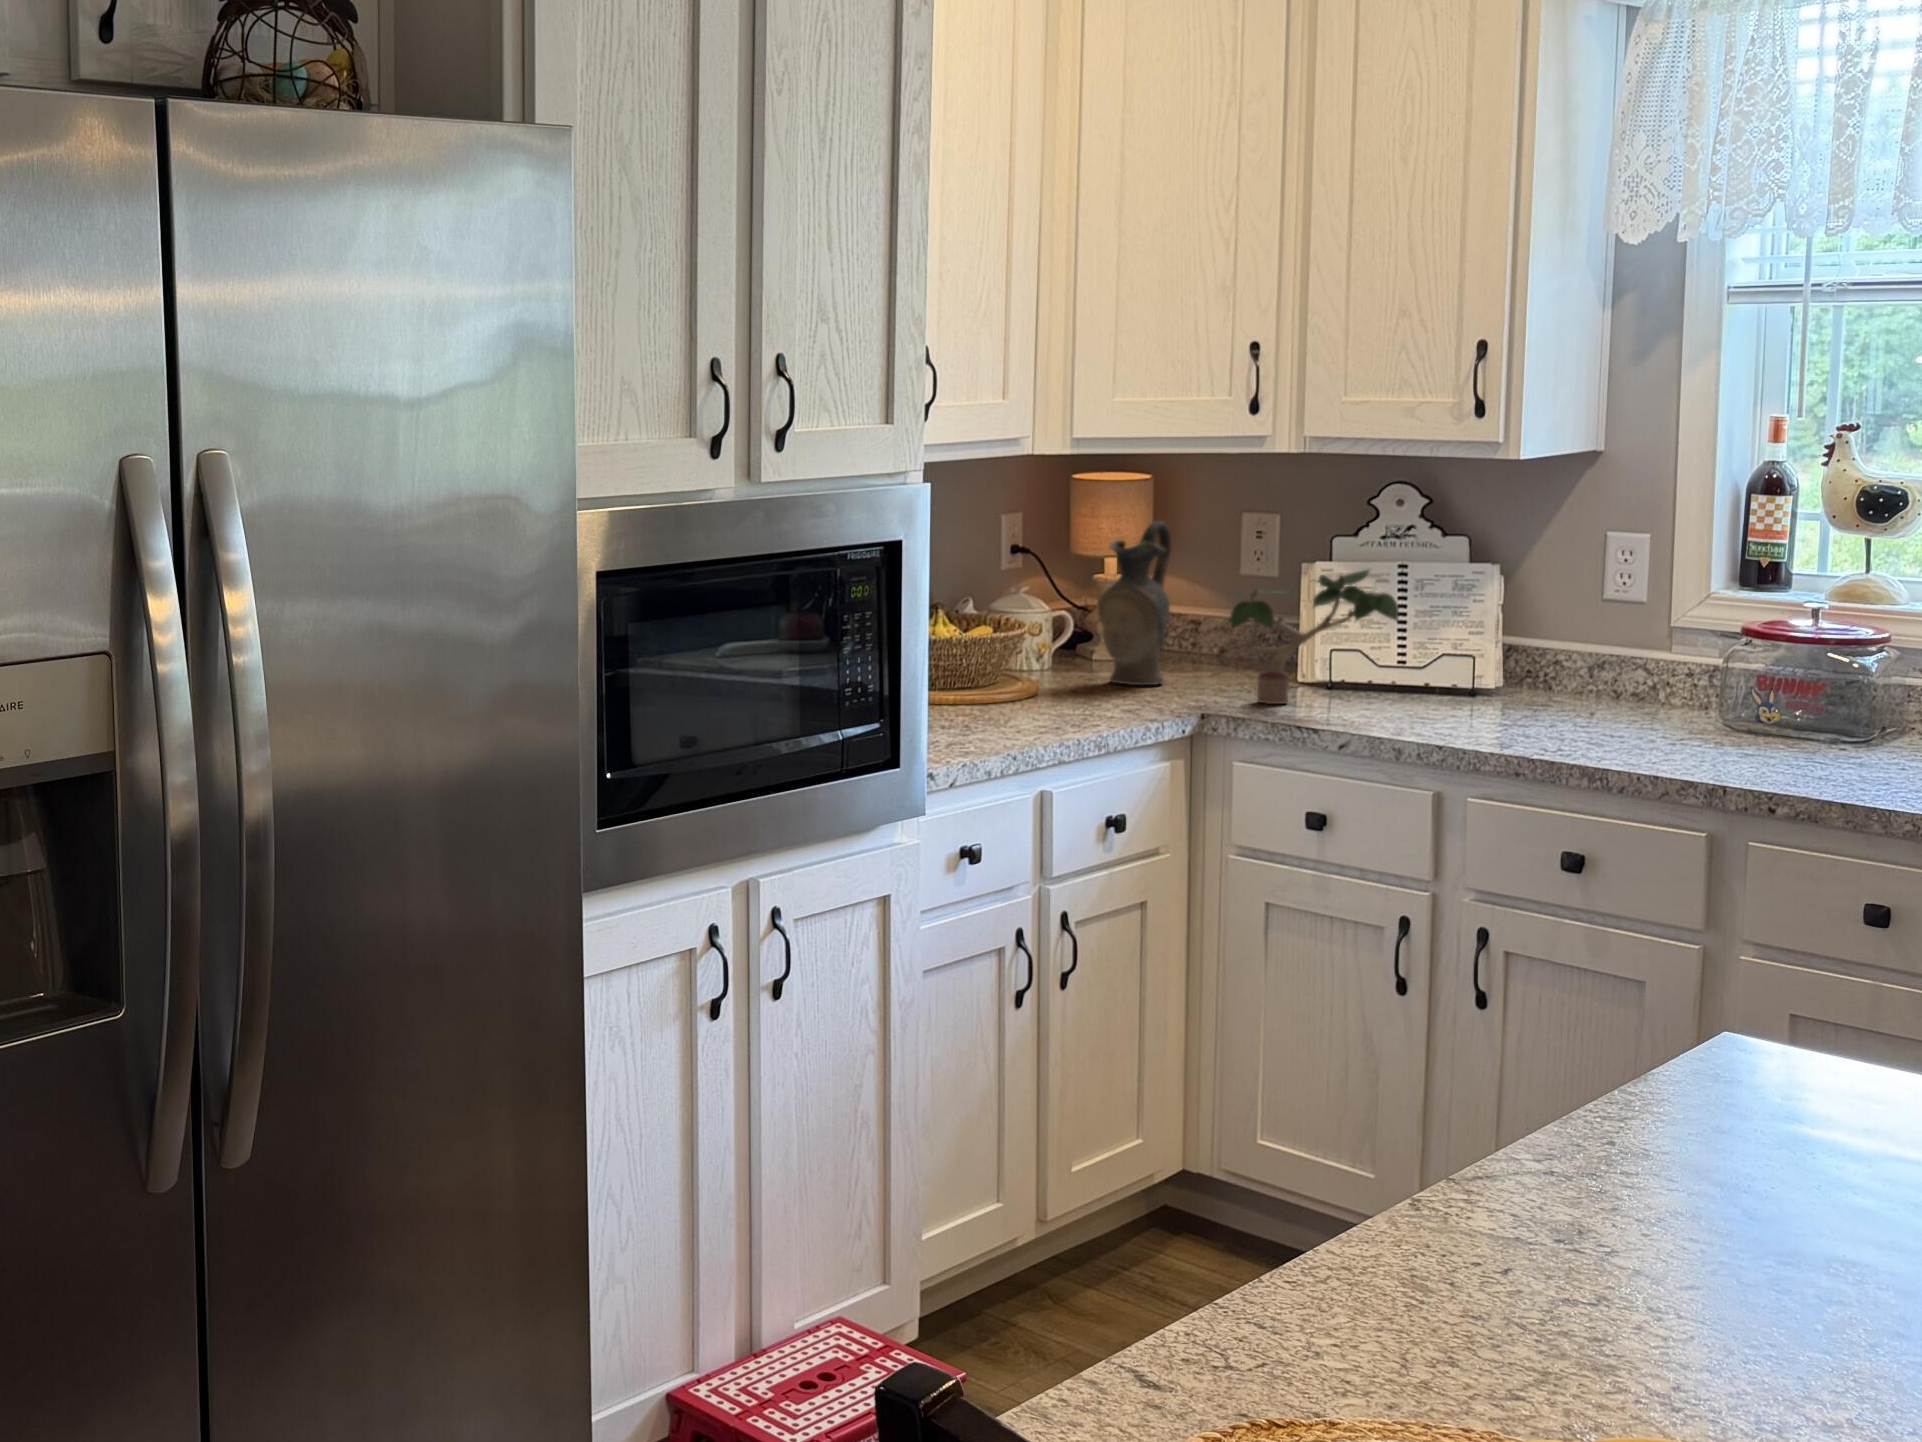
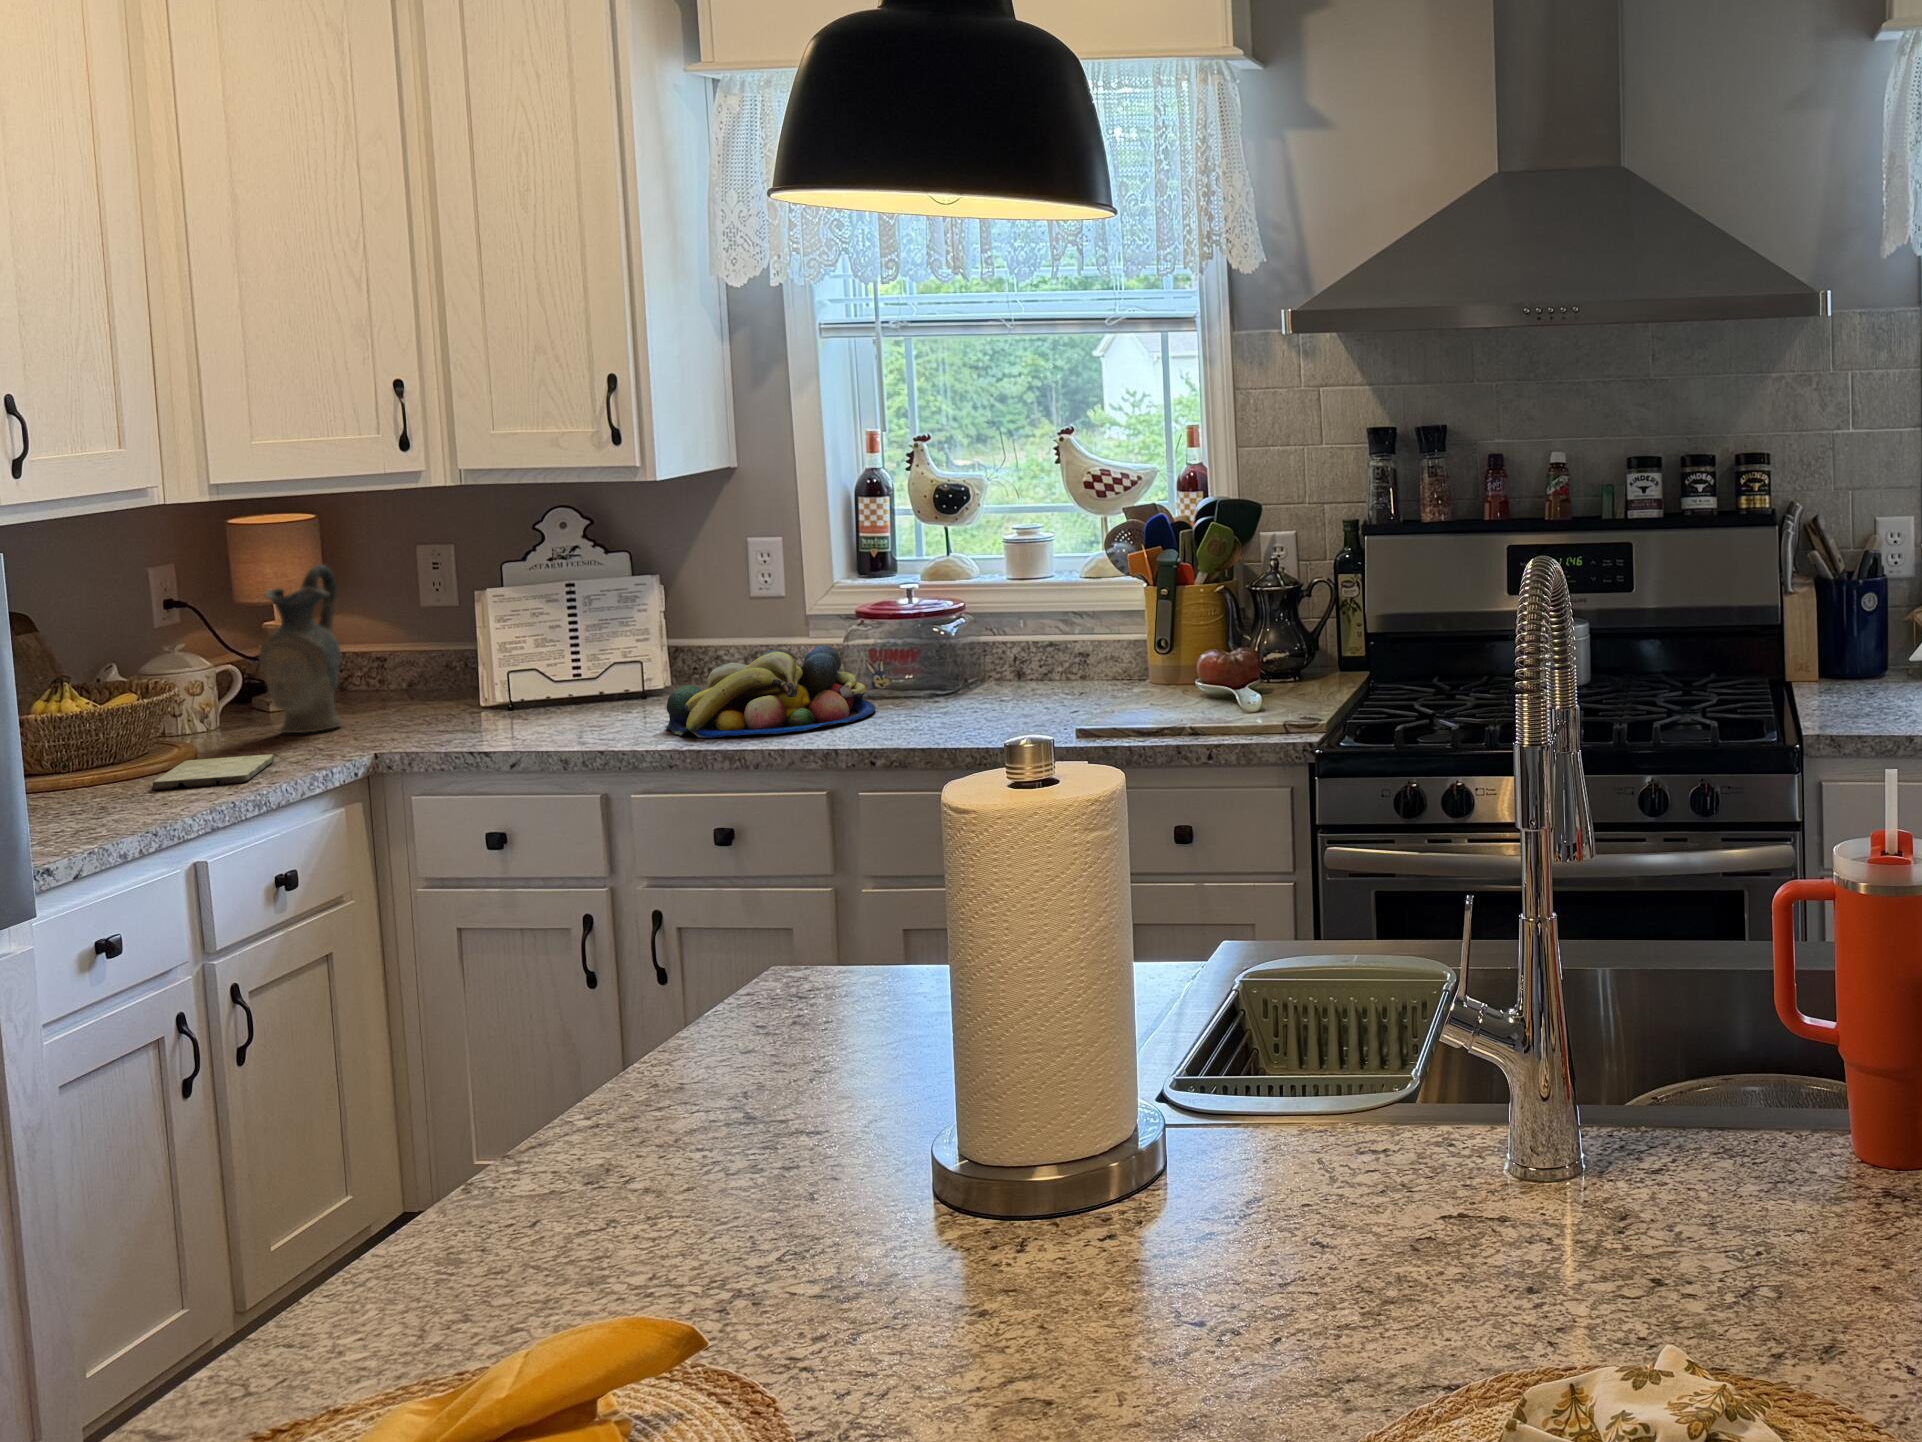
potted plant: present [1227,570,1399,704] -> none [372,587,591,732]
fruit bowl: none [1501,662,1762,759] -> present [665,645,875,738]
cutting board: none [1012,694,1111,721] -> present [152,754,274,790]

